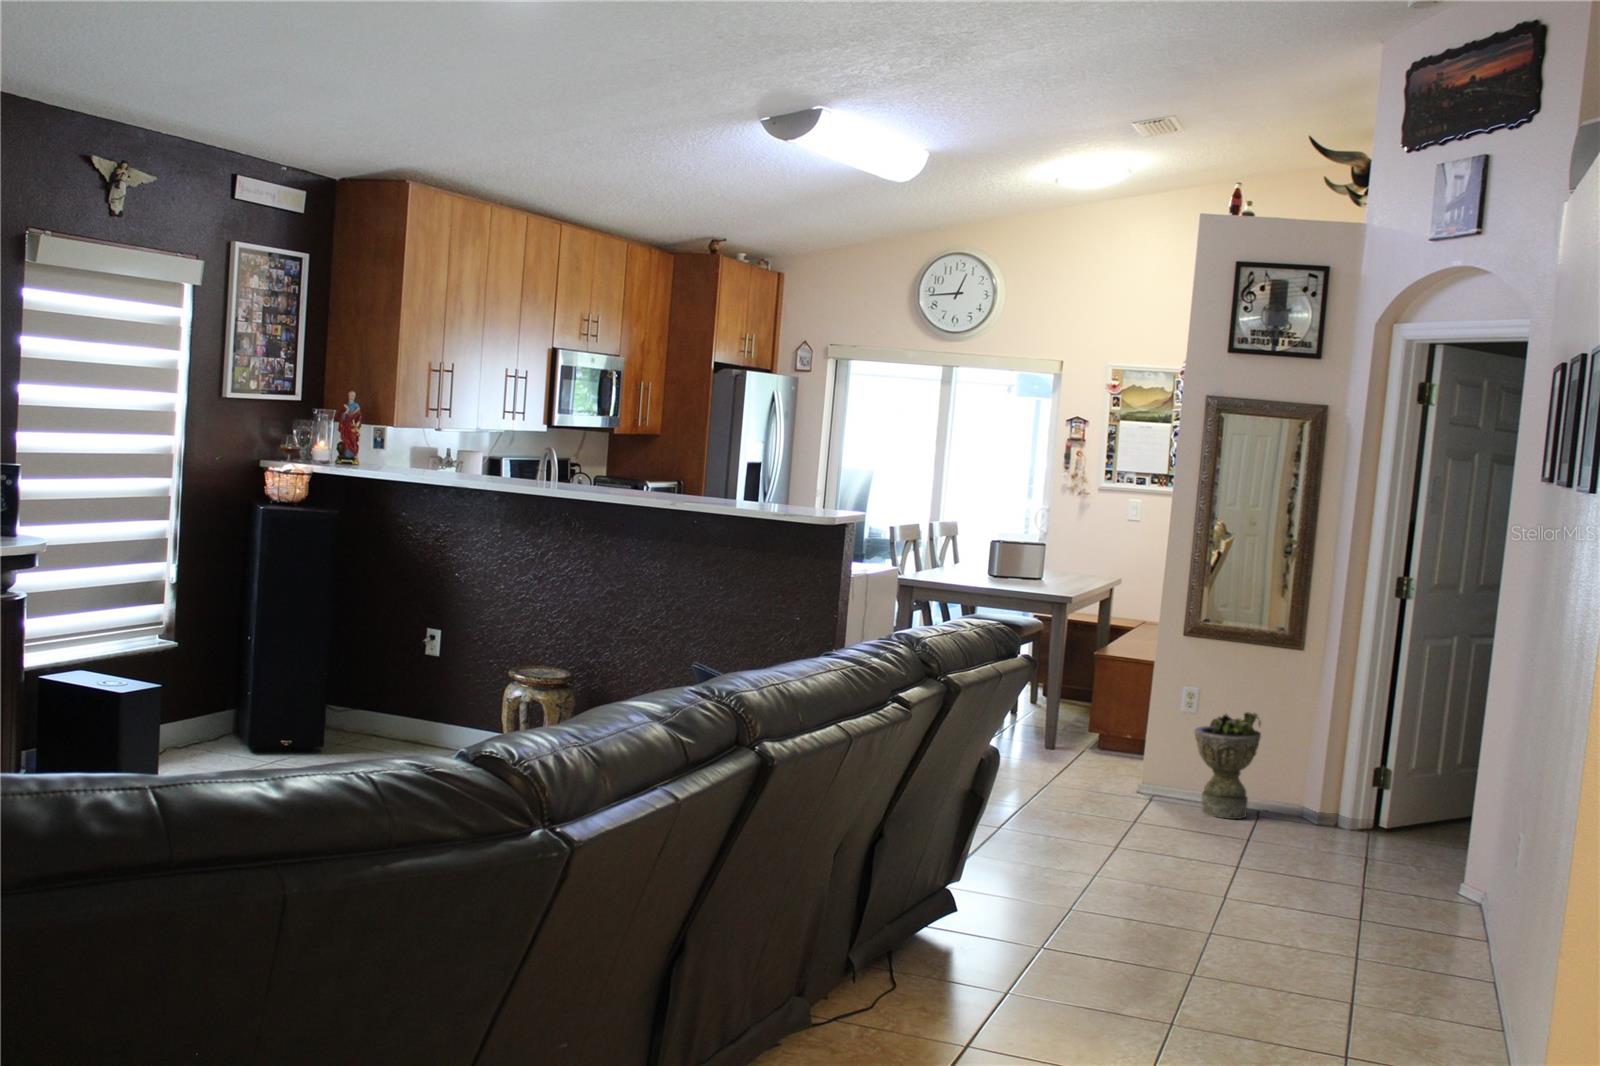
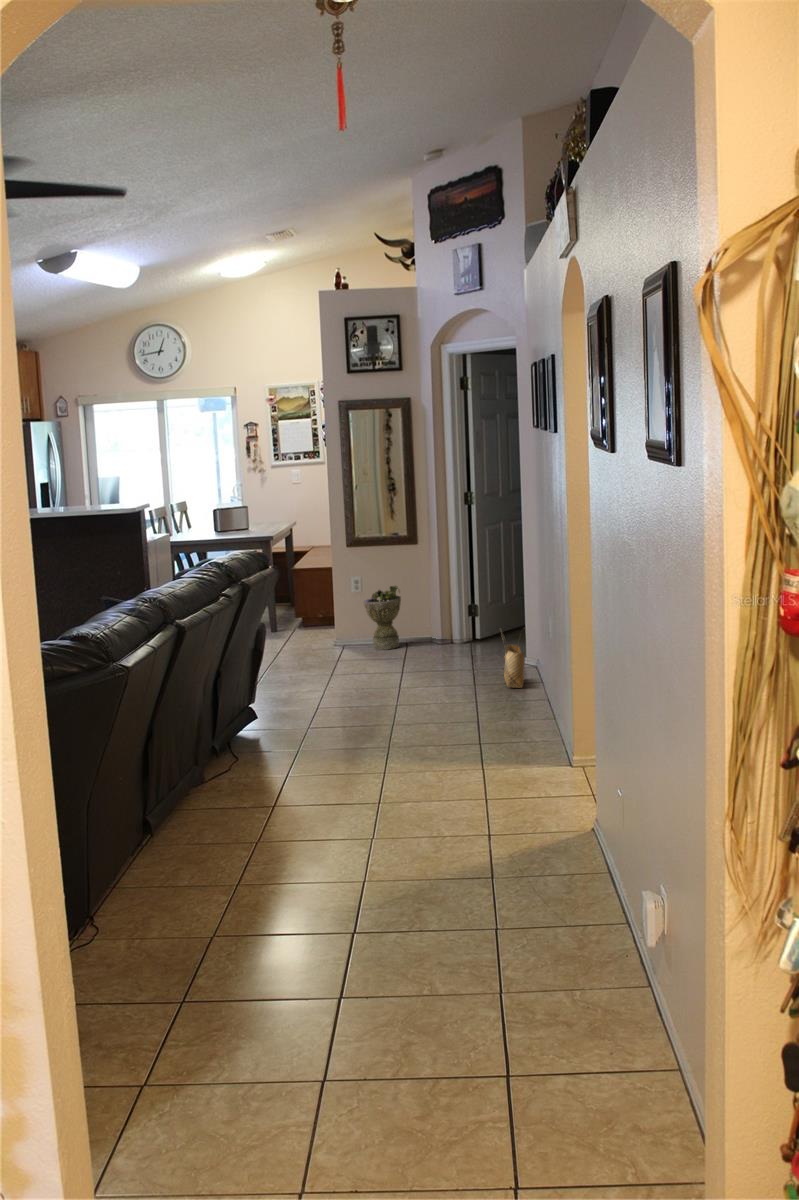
woven basket: none [1426,833,1481,955] -> present [504,645,524,688]

